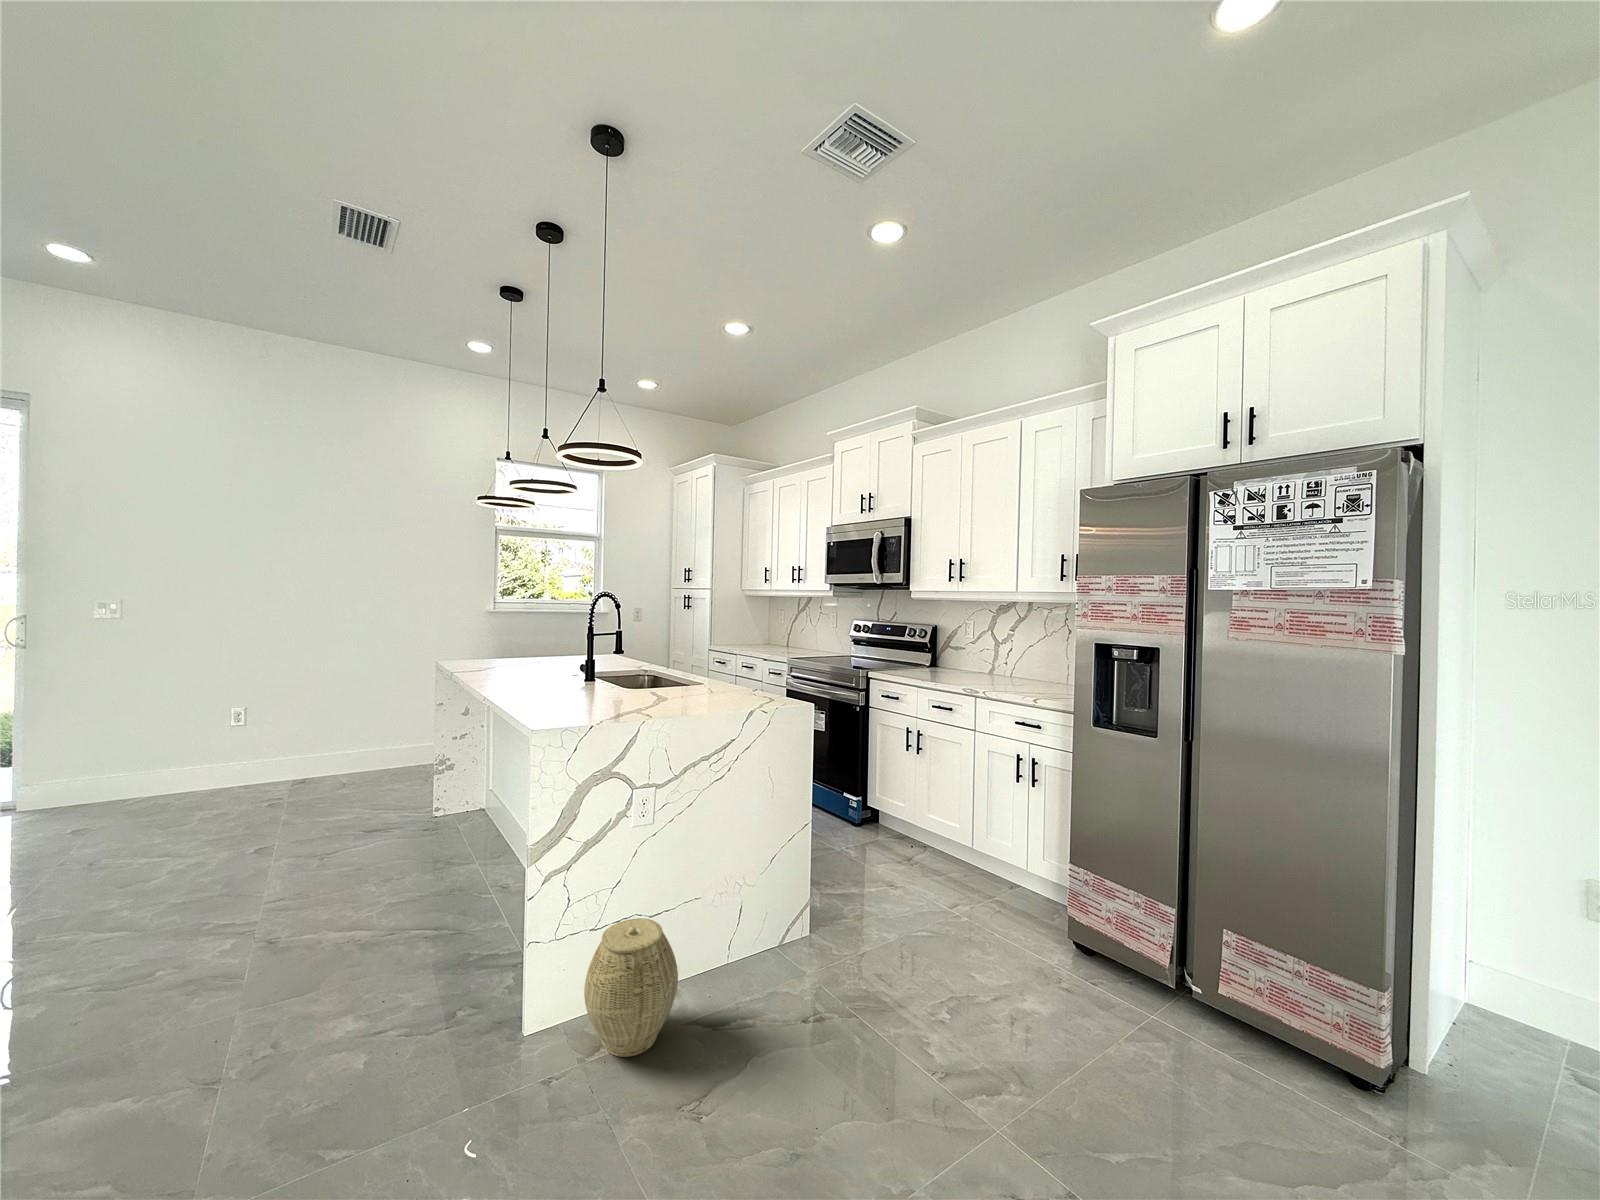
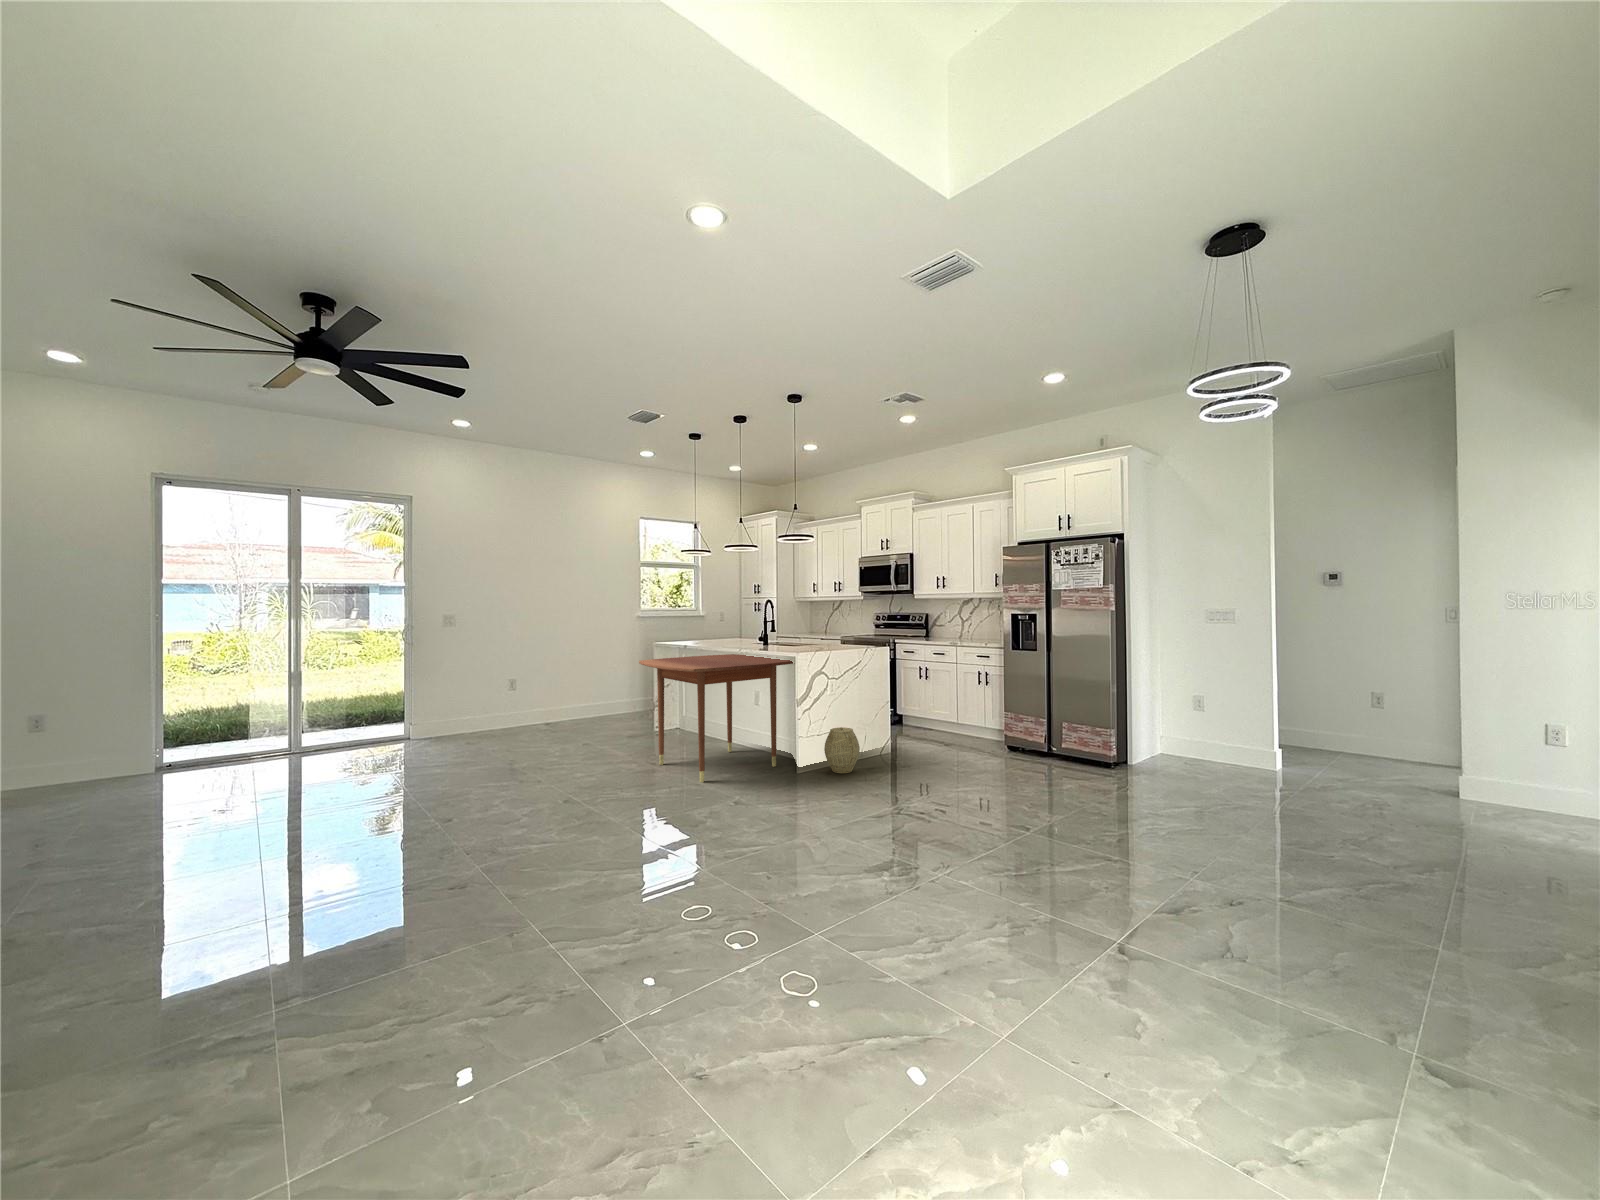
dining table: none [155,701,553,1072] -> present [639,654,793,782]

